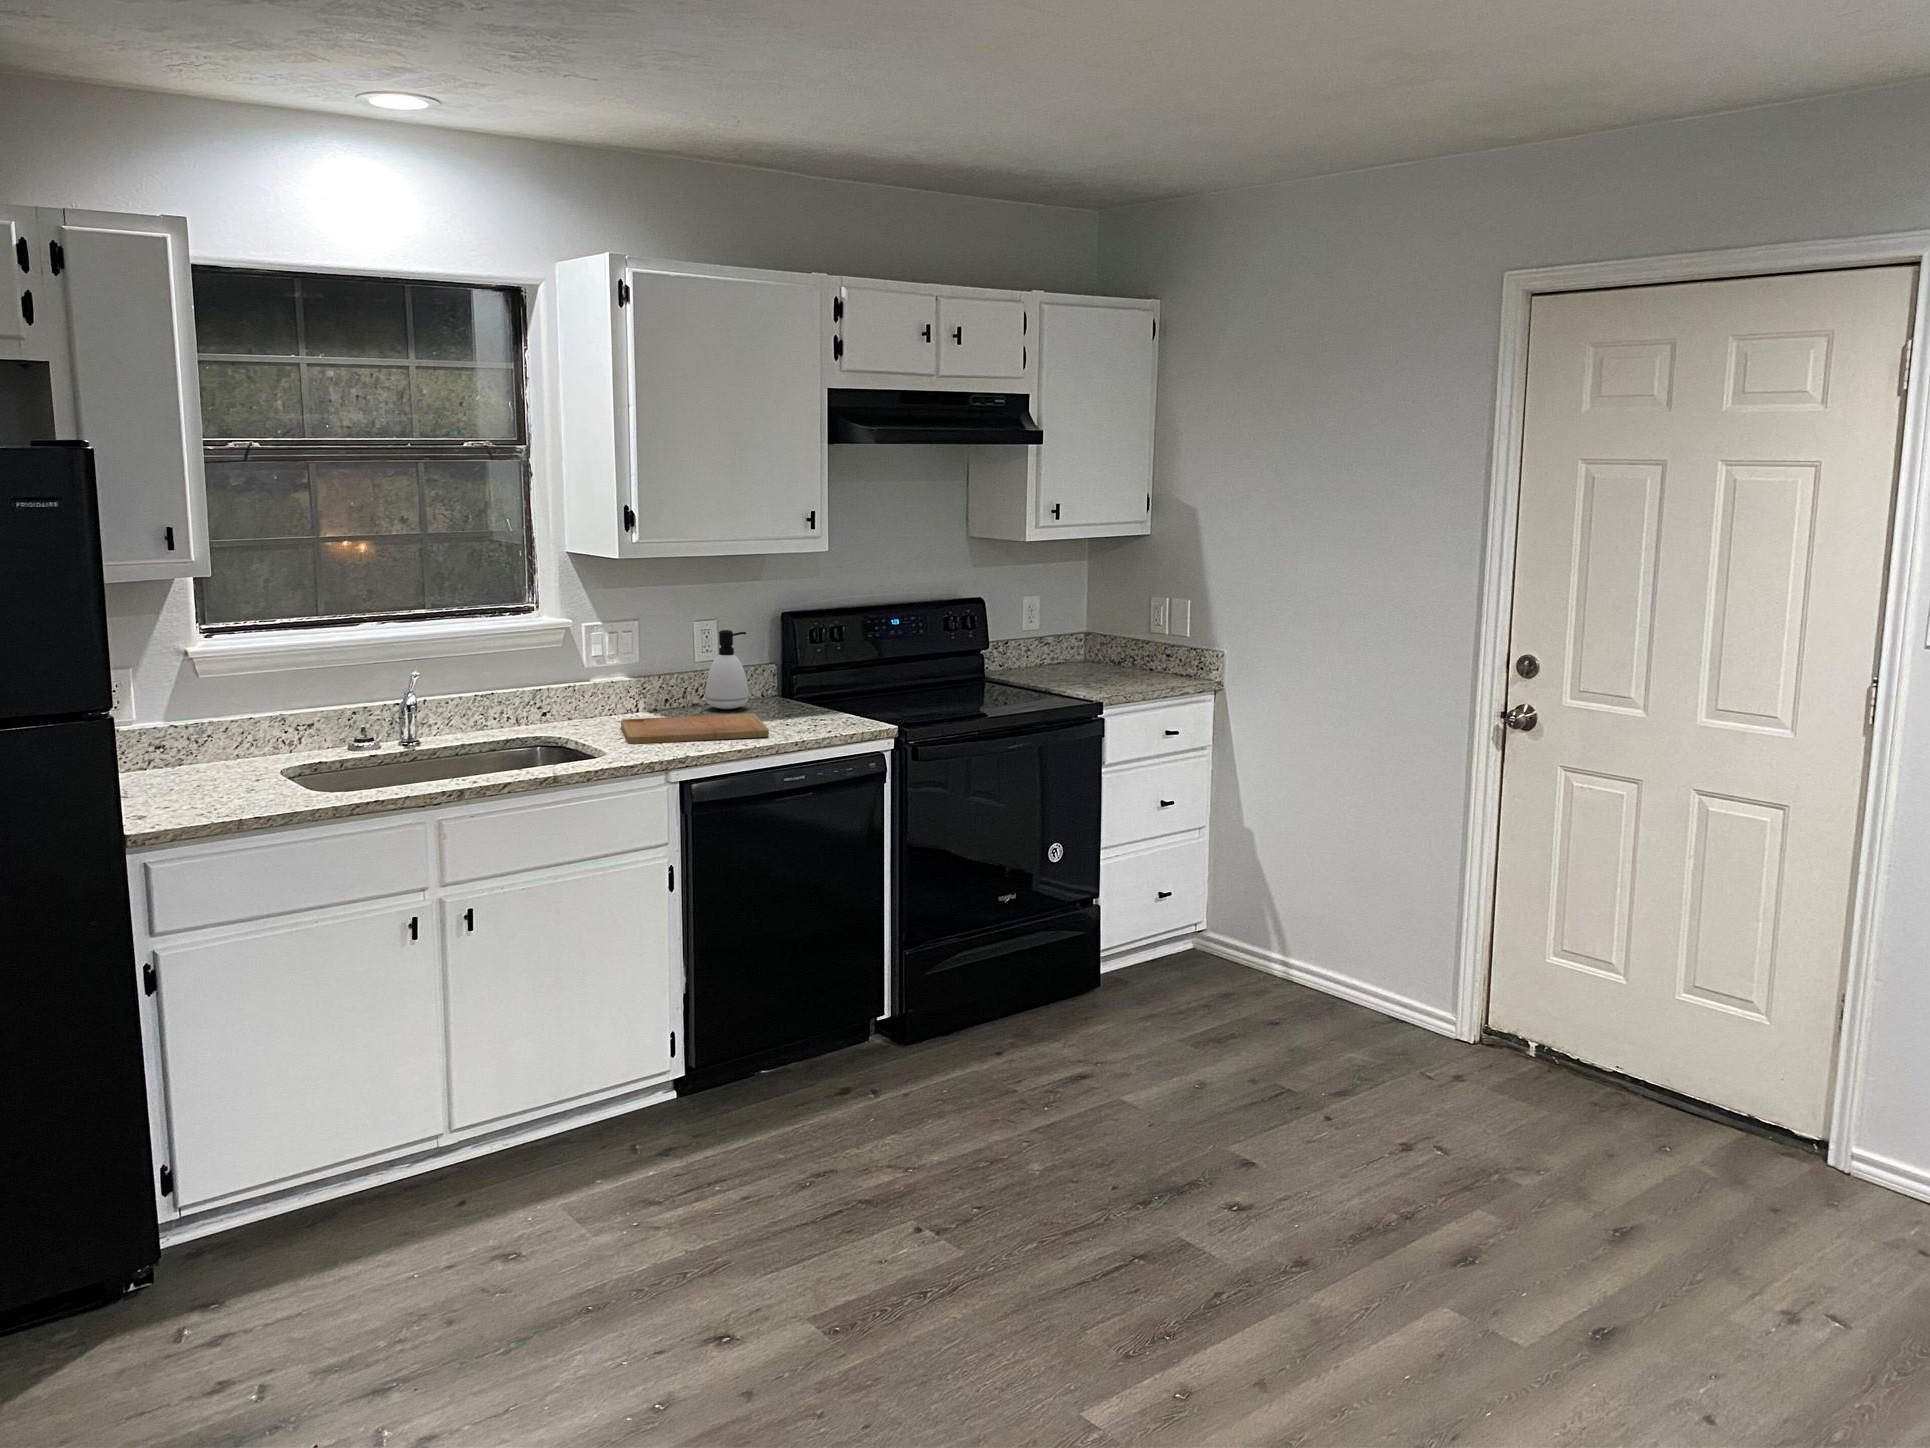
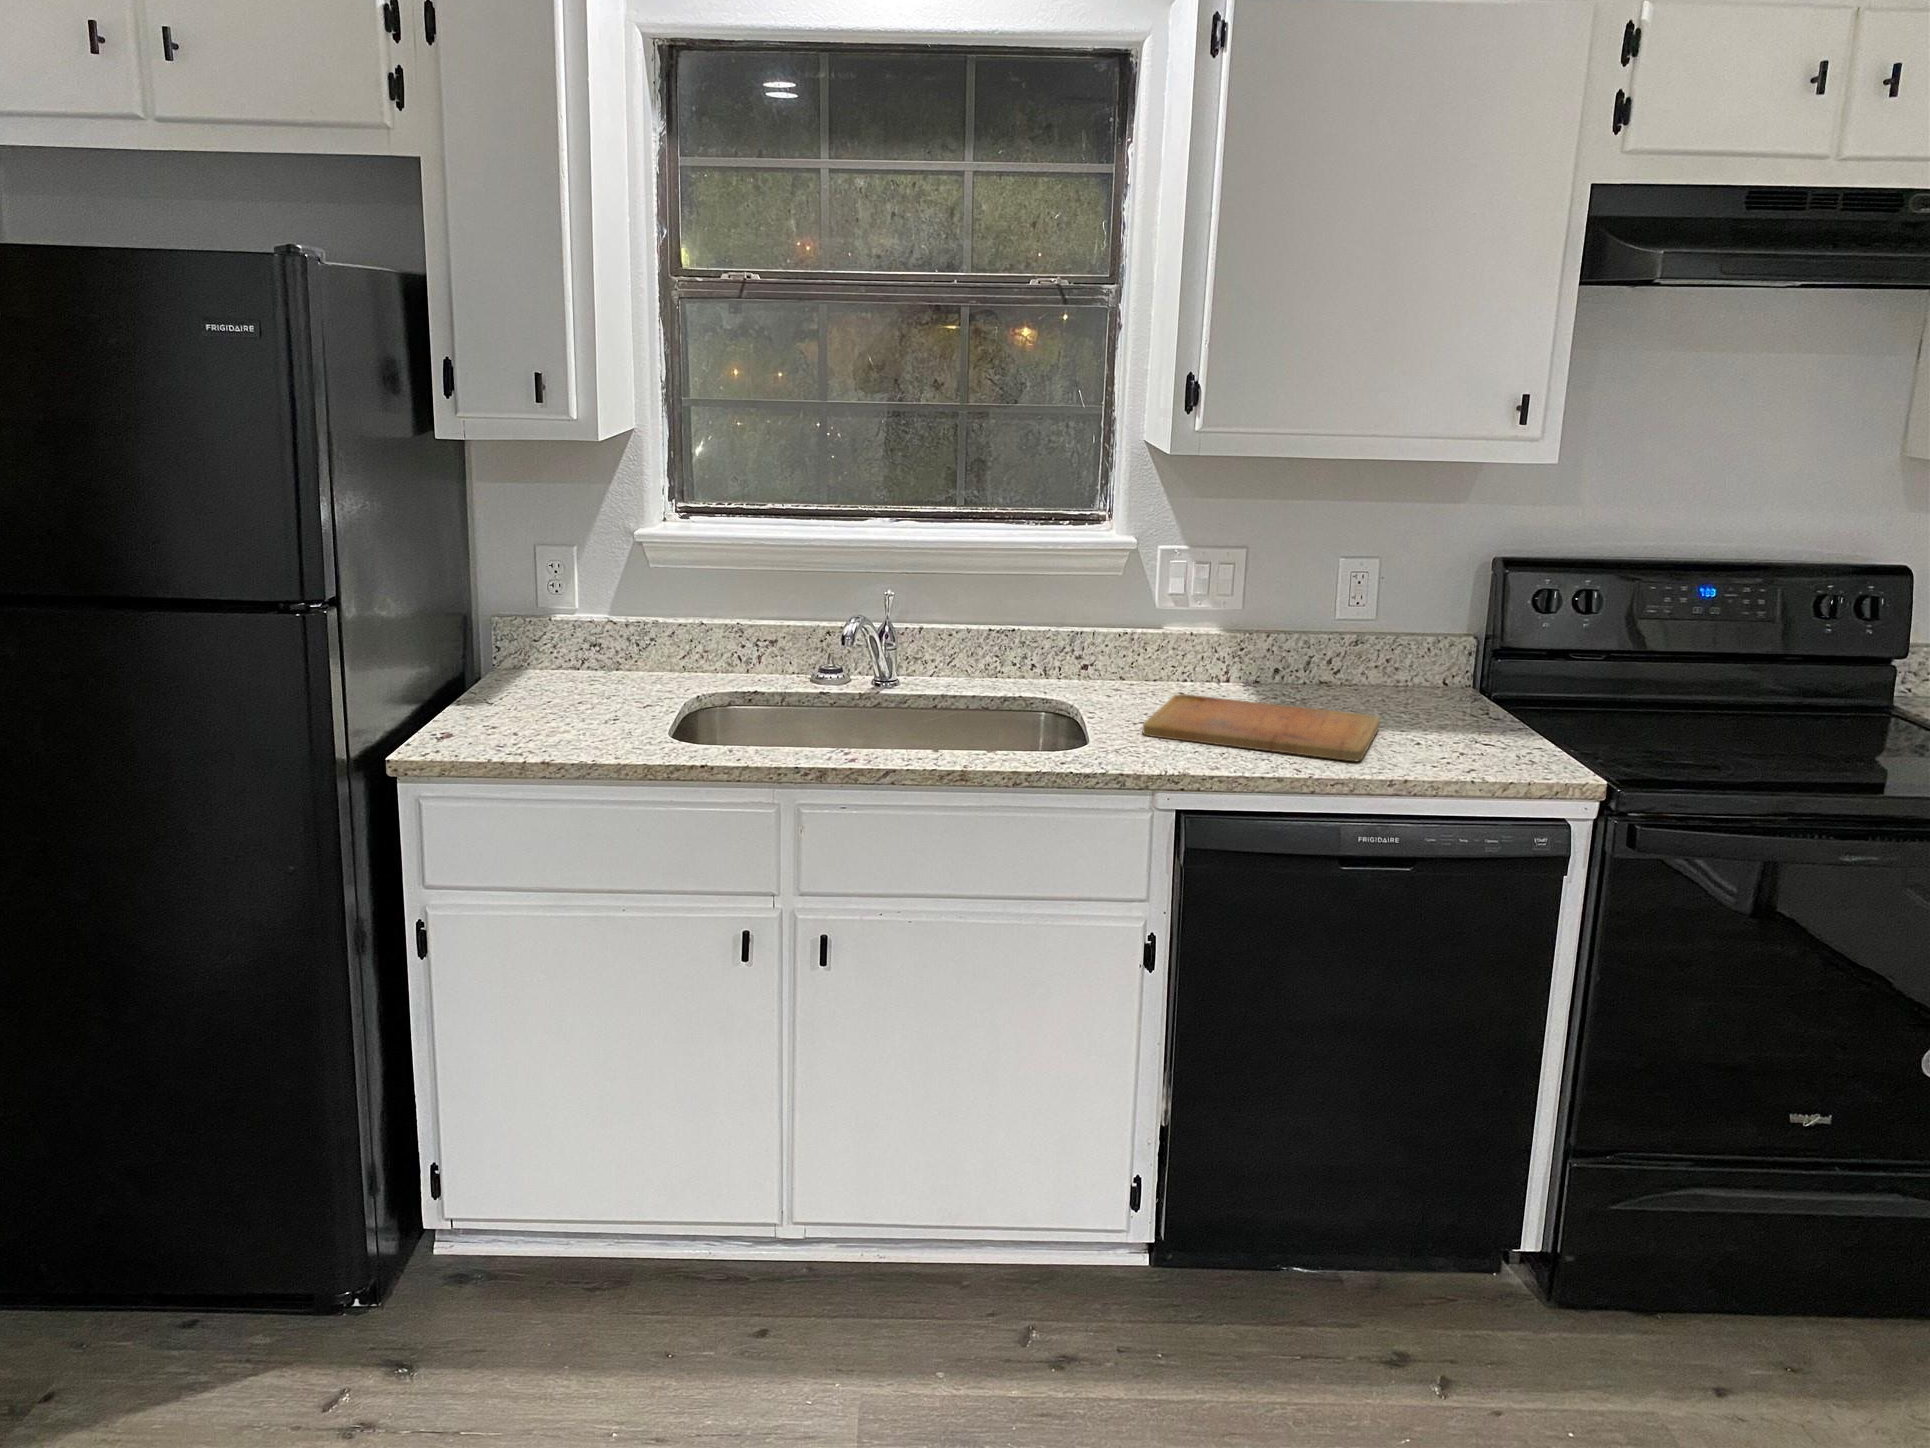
soap dispenser: present [706,630,749,709] -> none [1337,578,1416,701]

